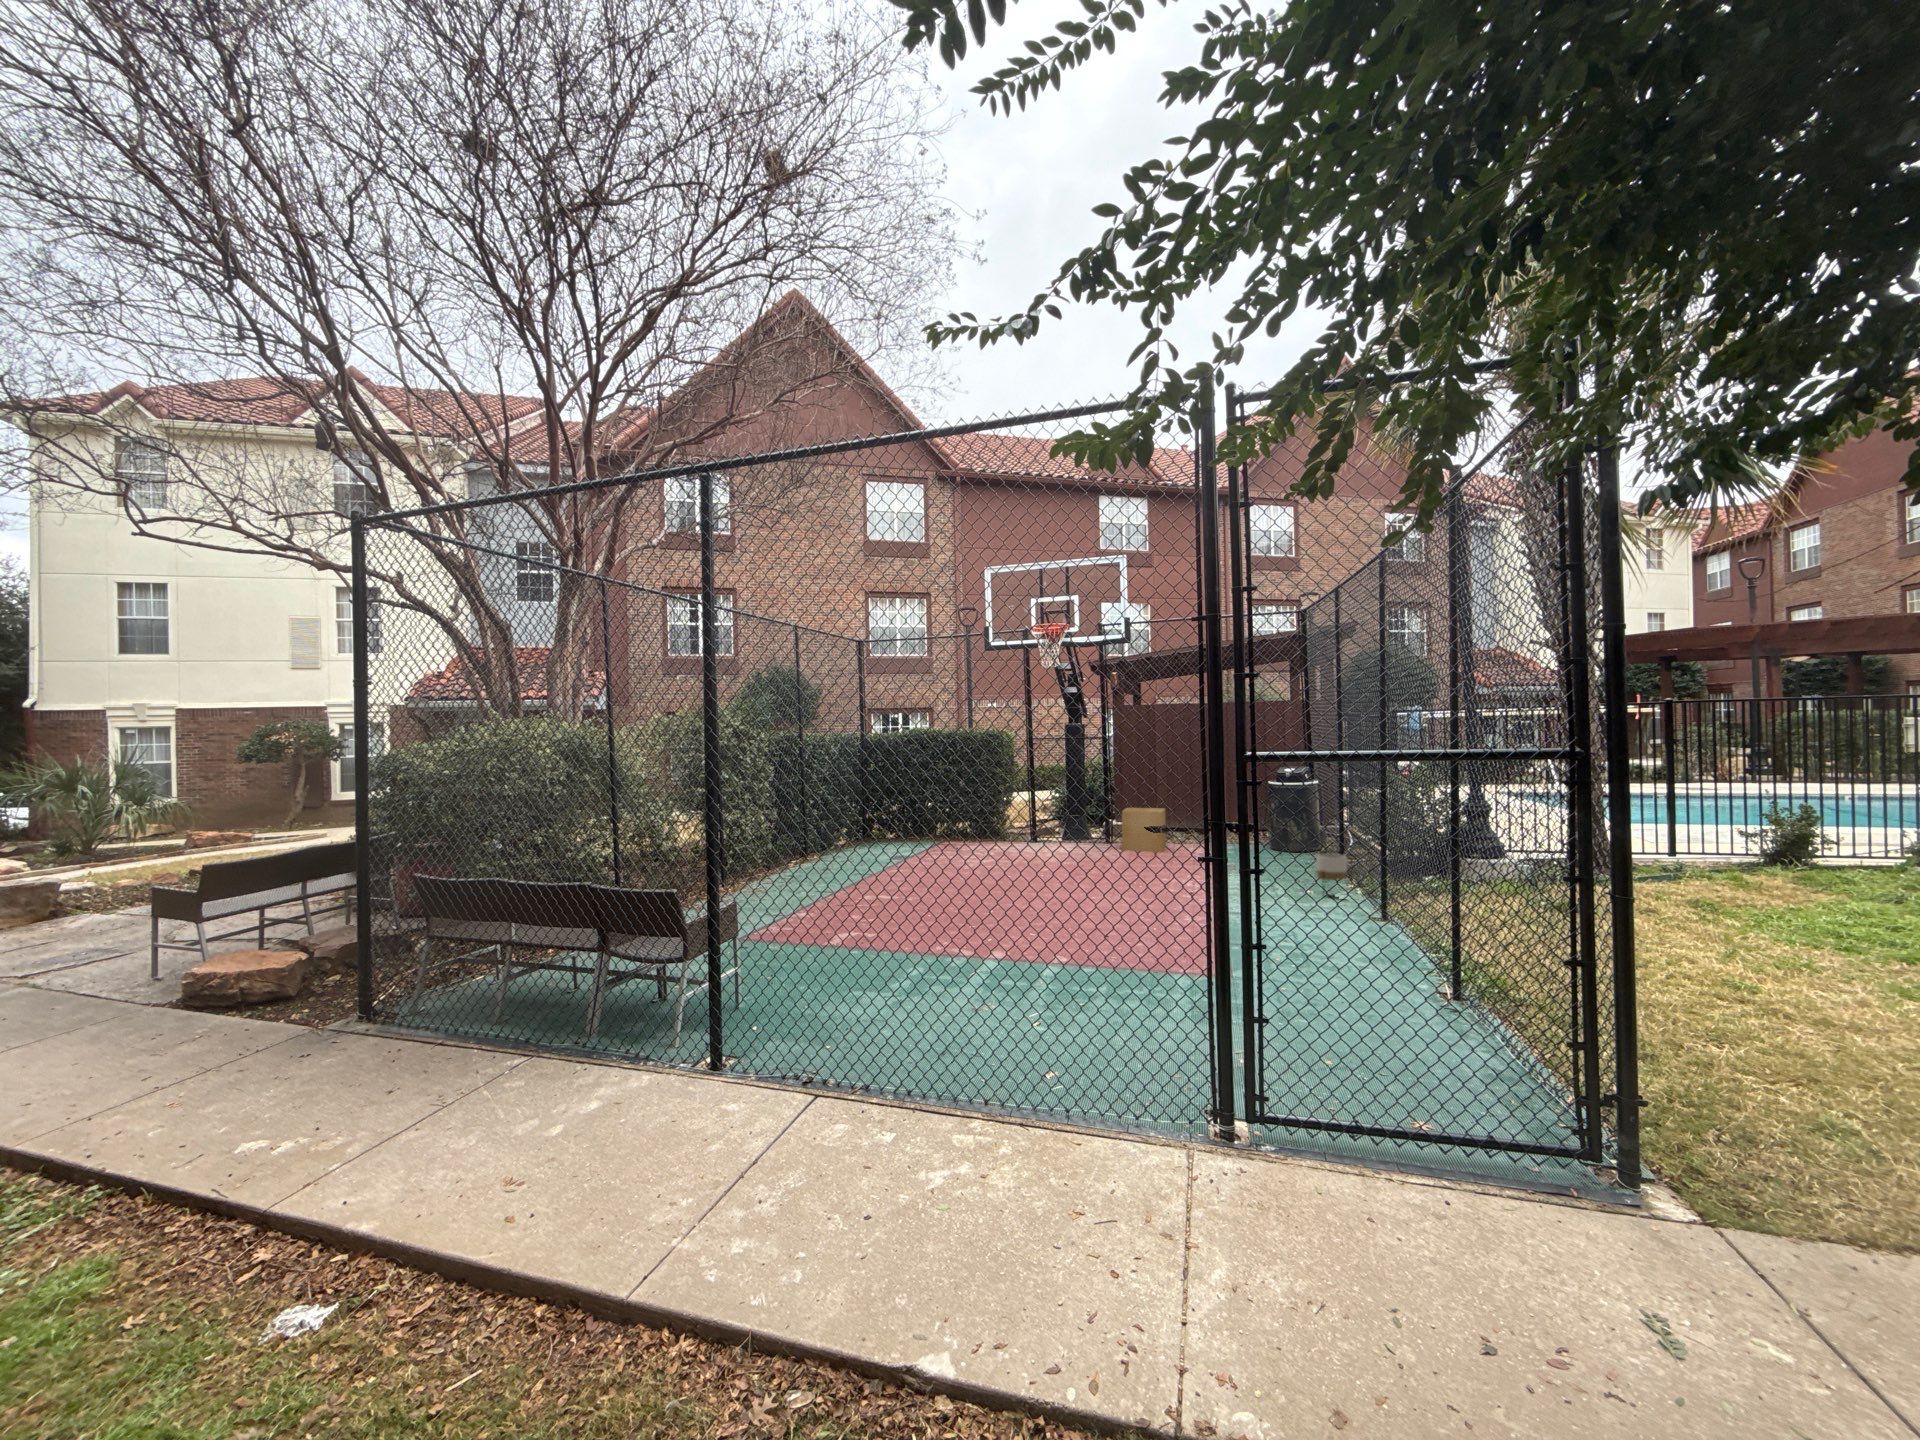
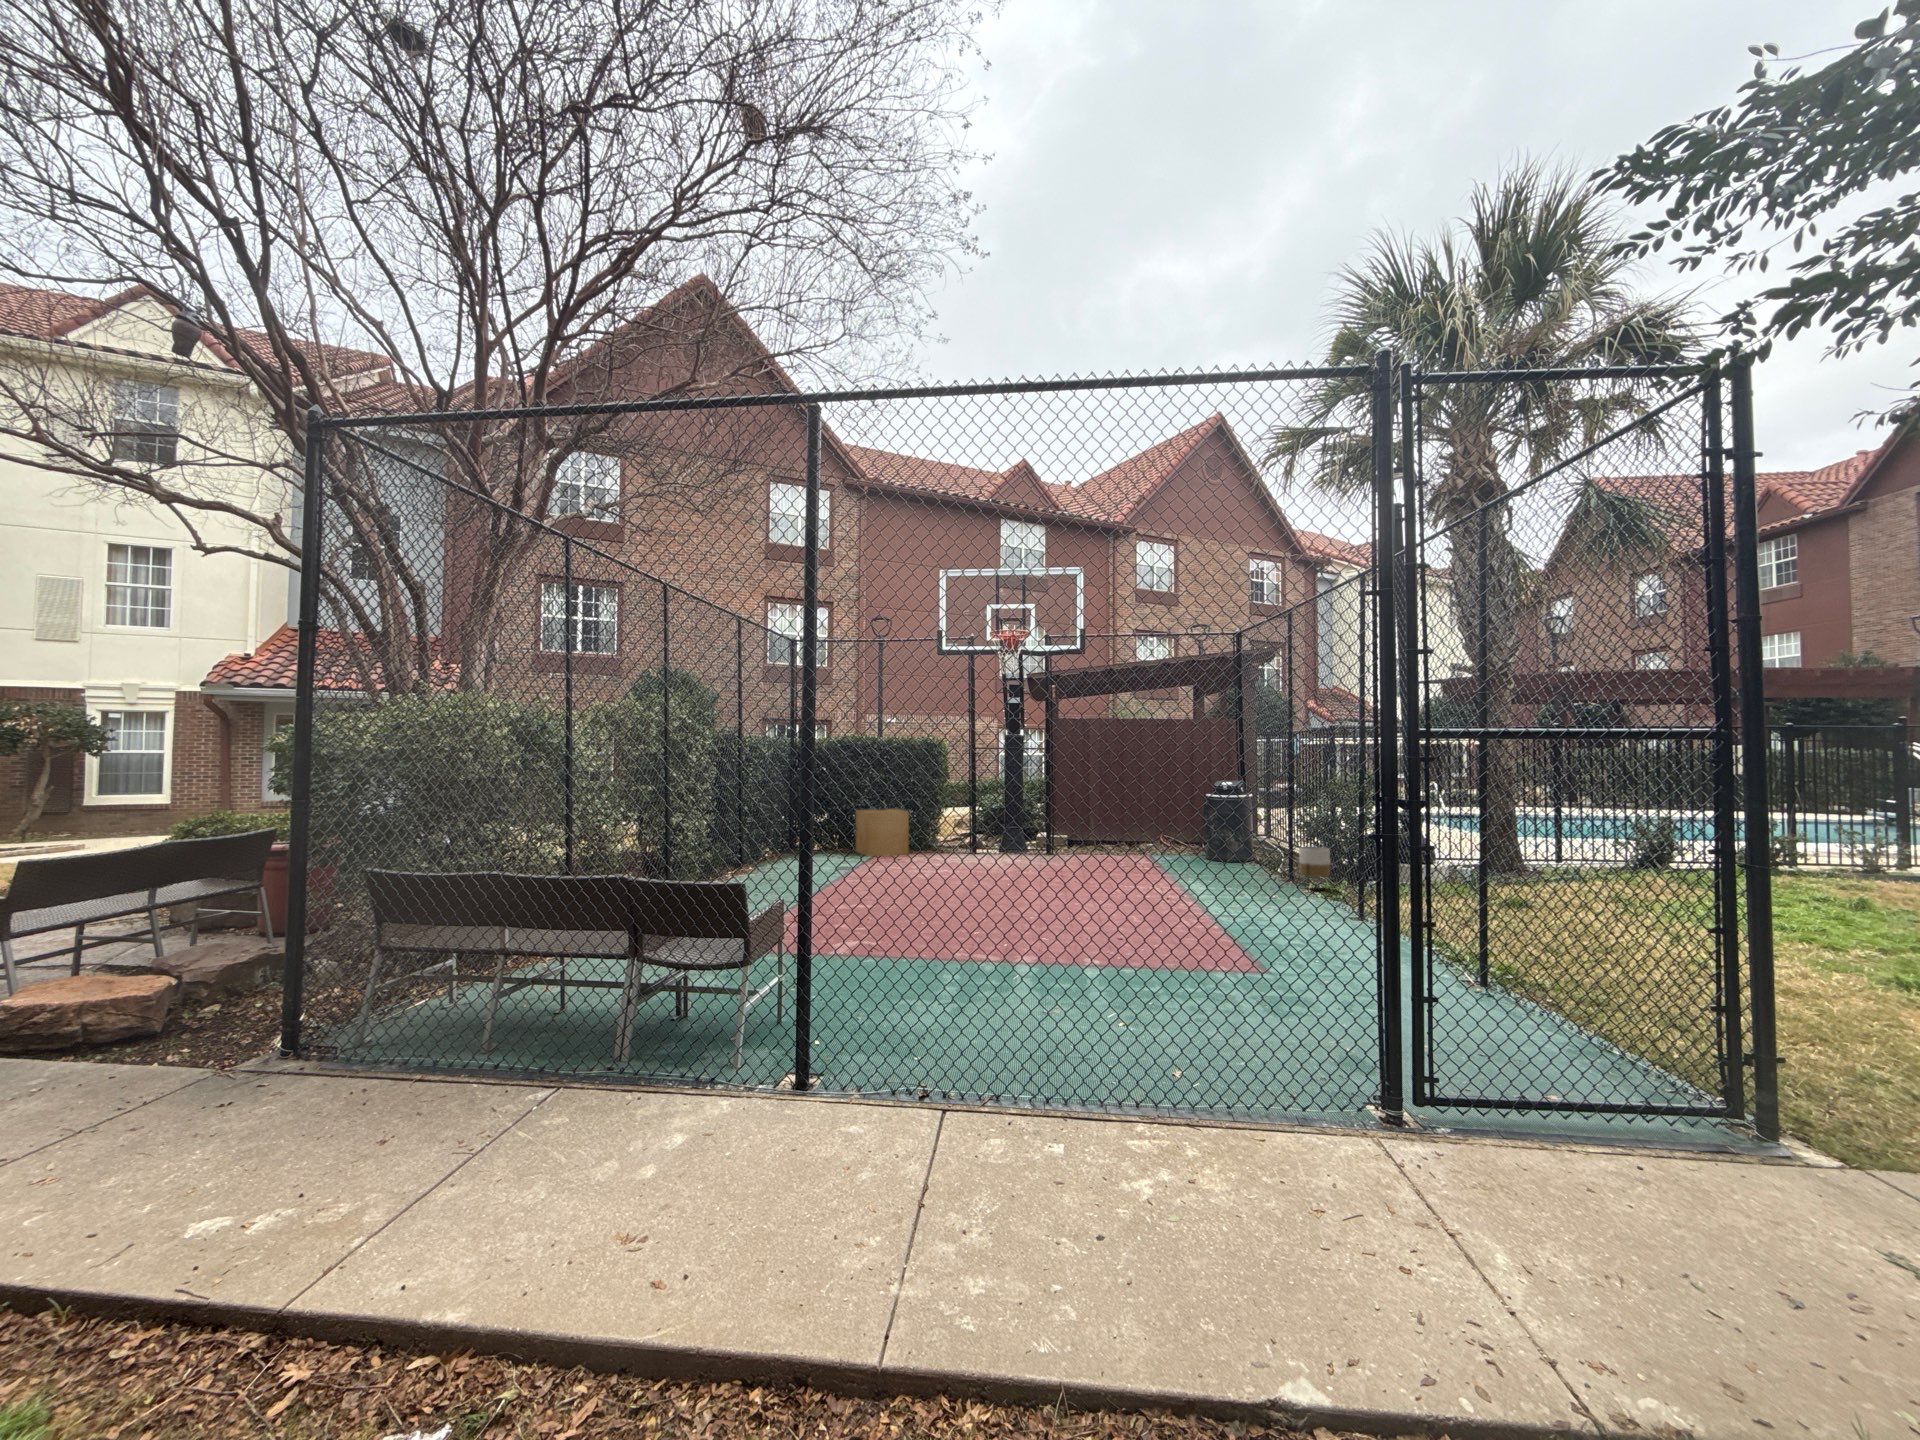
cardboard box: present [1122,807,1166,852] -> present [856,809,909,856]

